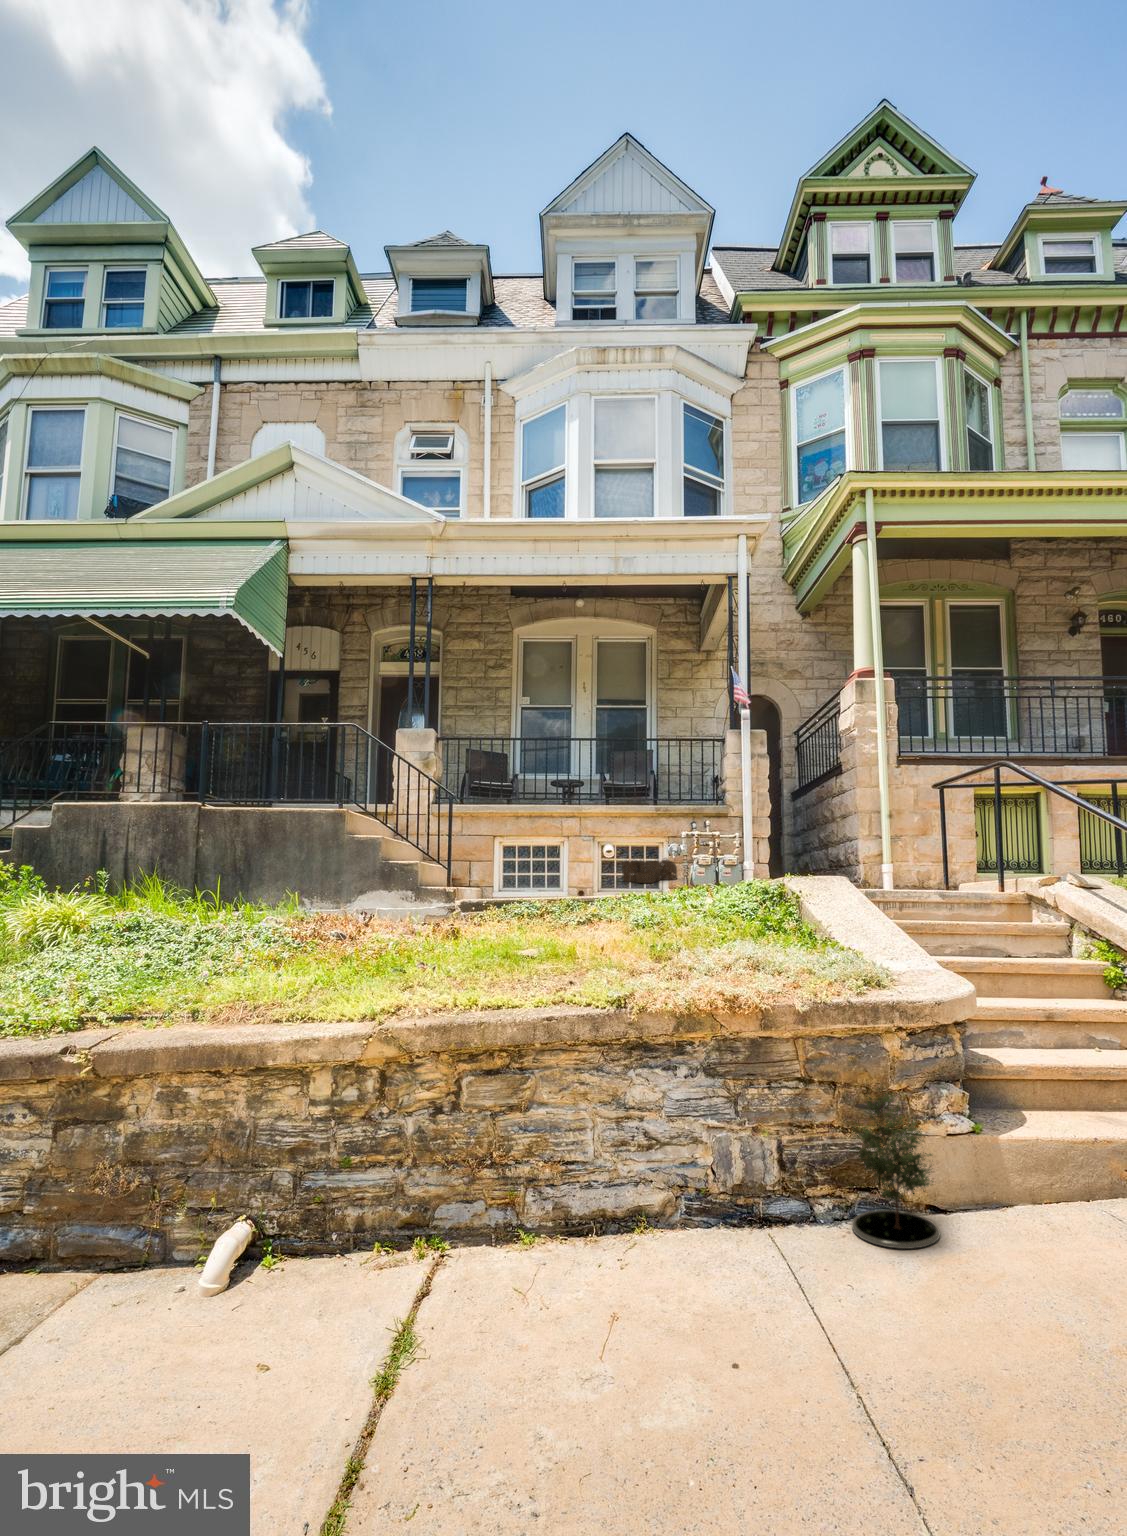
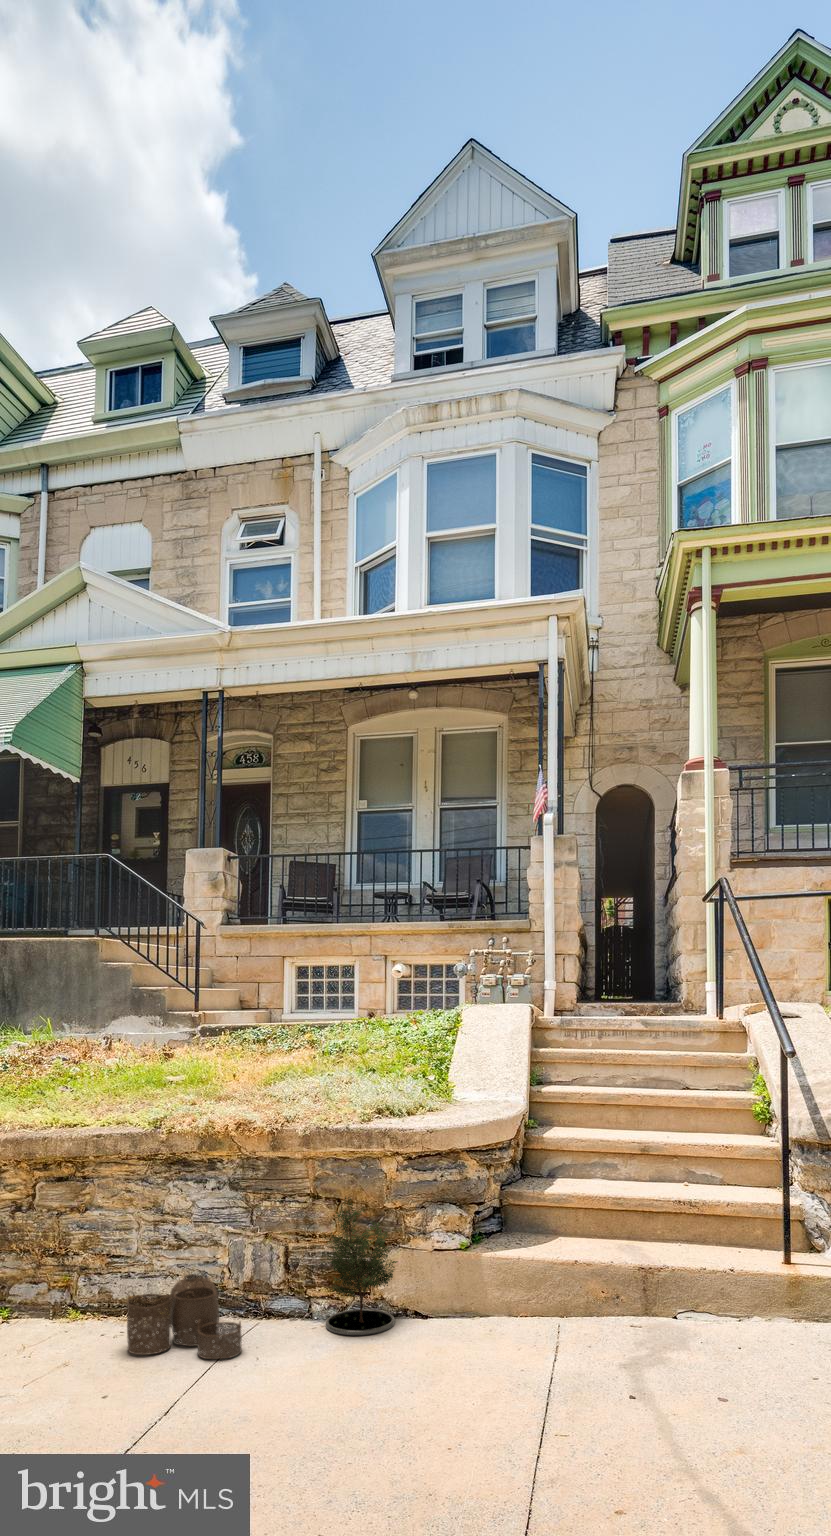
woven basket: present [622,858,677,883] -> present [127,1274,242,1359]

